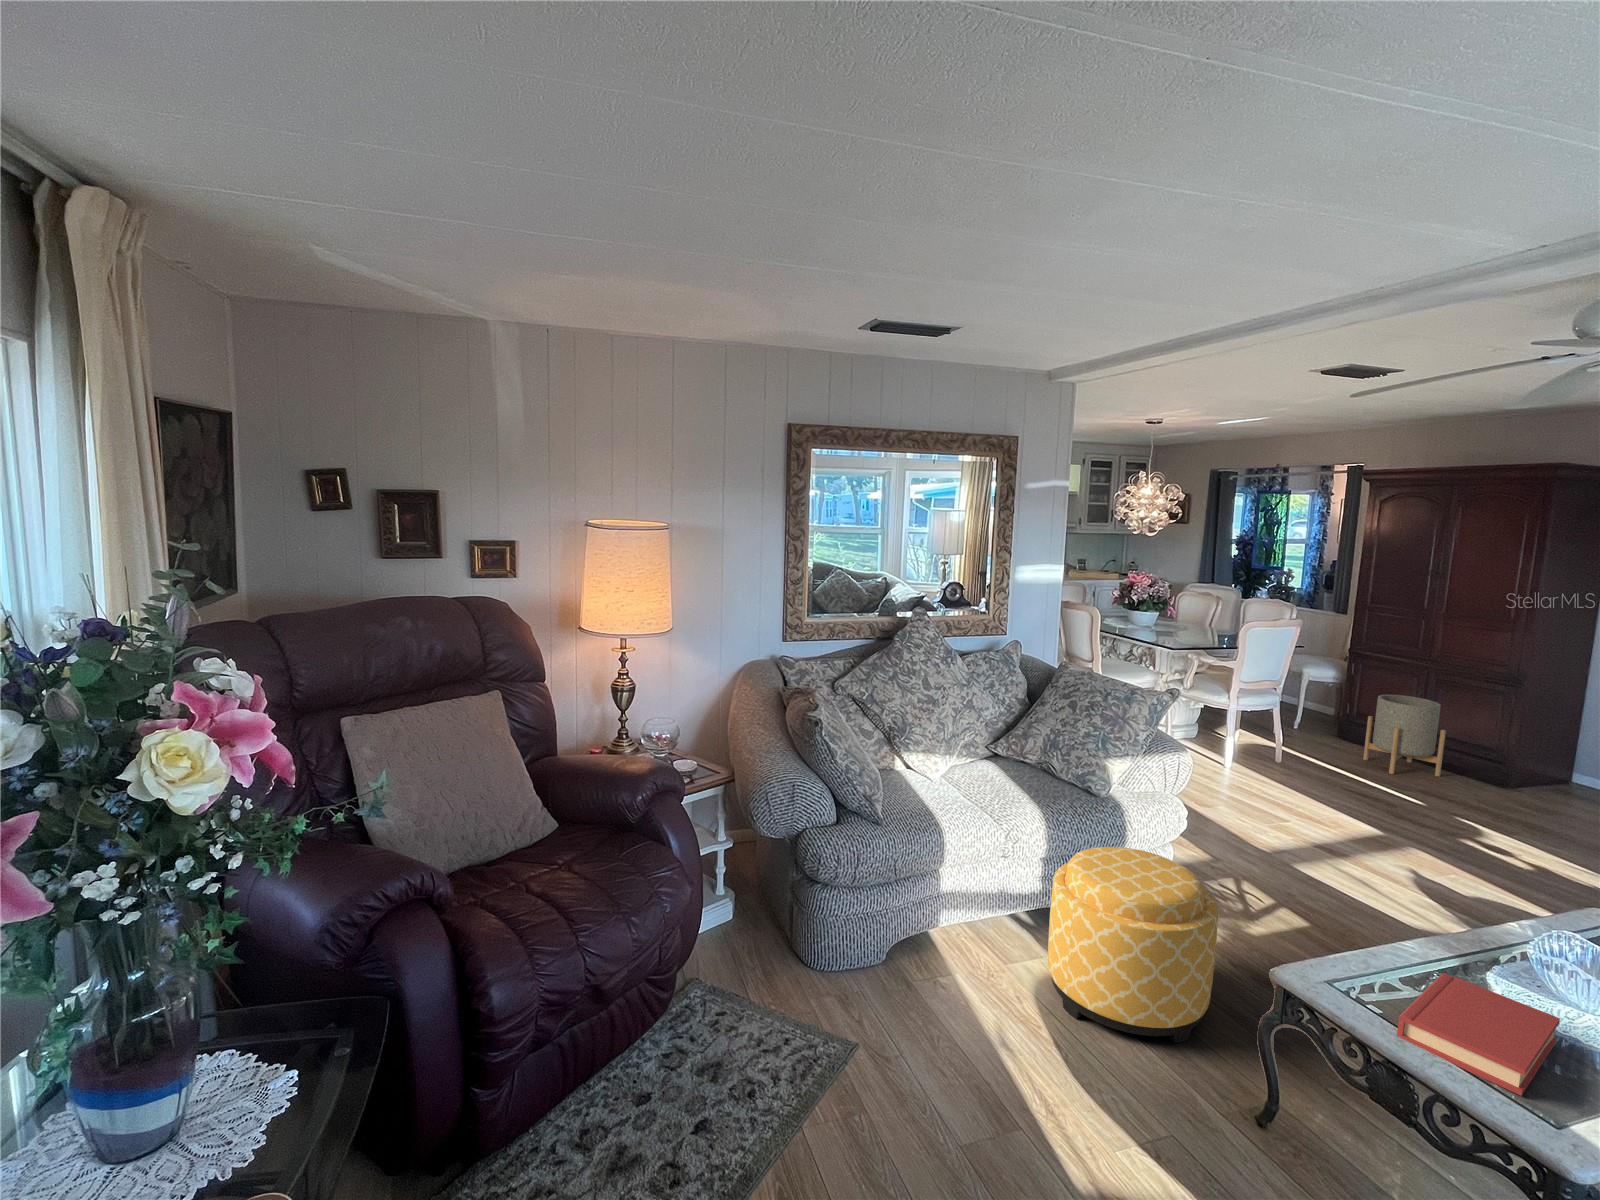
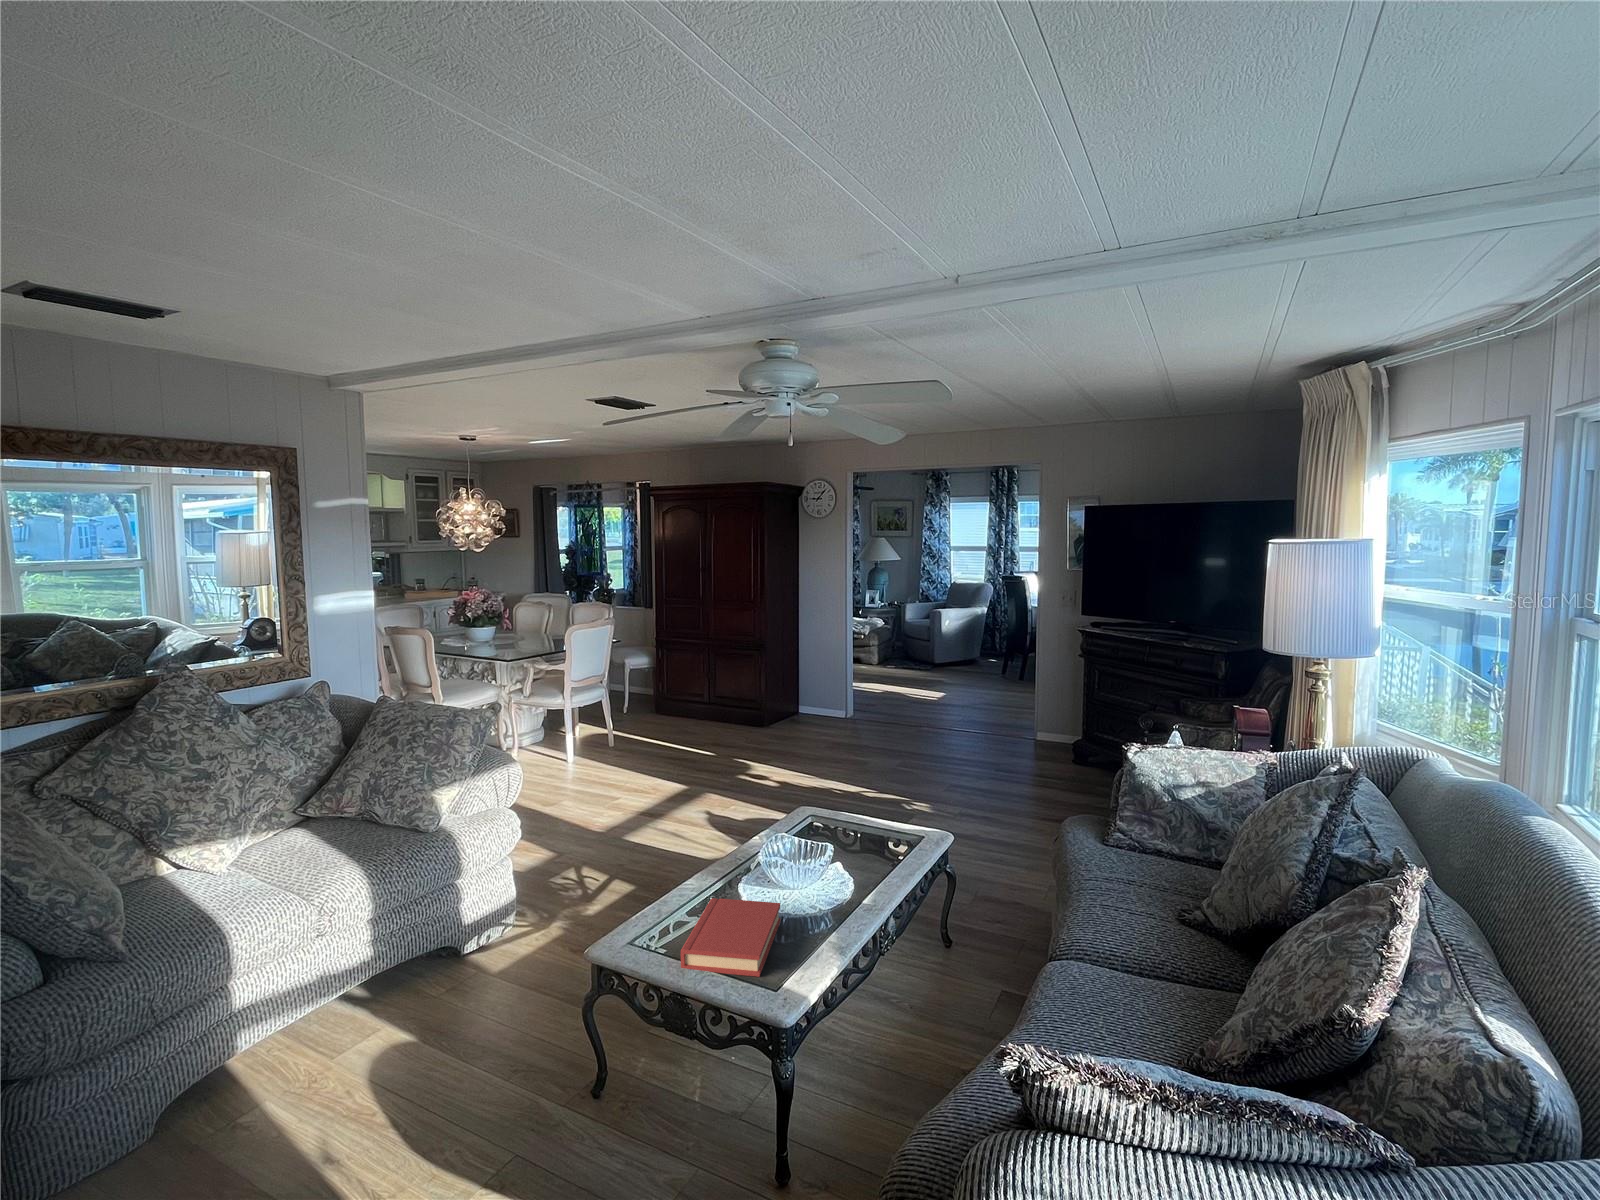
planter: present [1363,695,1446,777] -> none [674,669,725,735]
ottoman: present [1048,847,1218,1043] -> none [377,876,550,1082]

